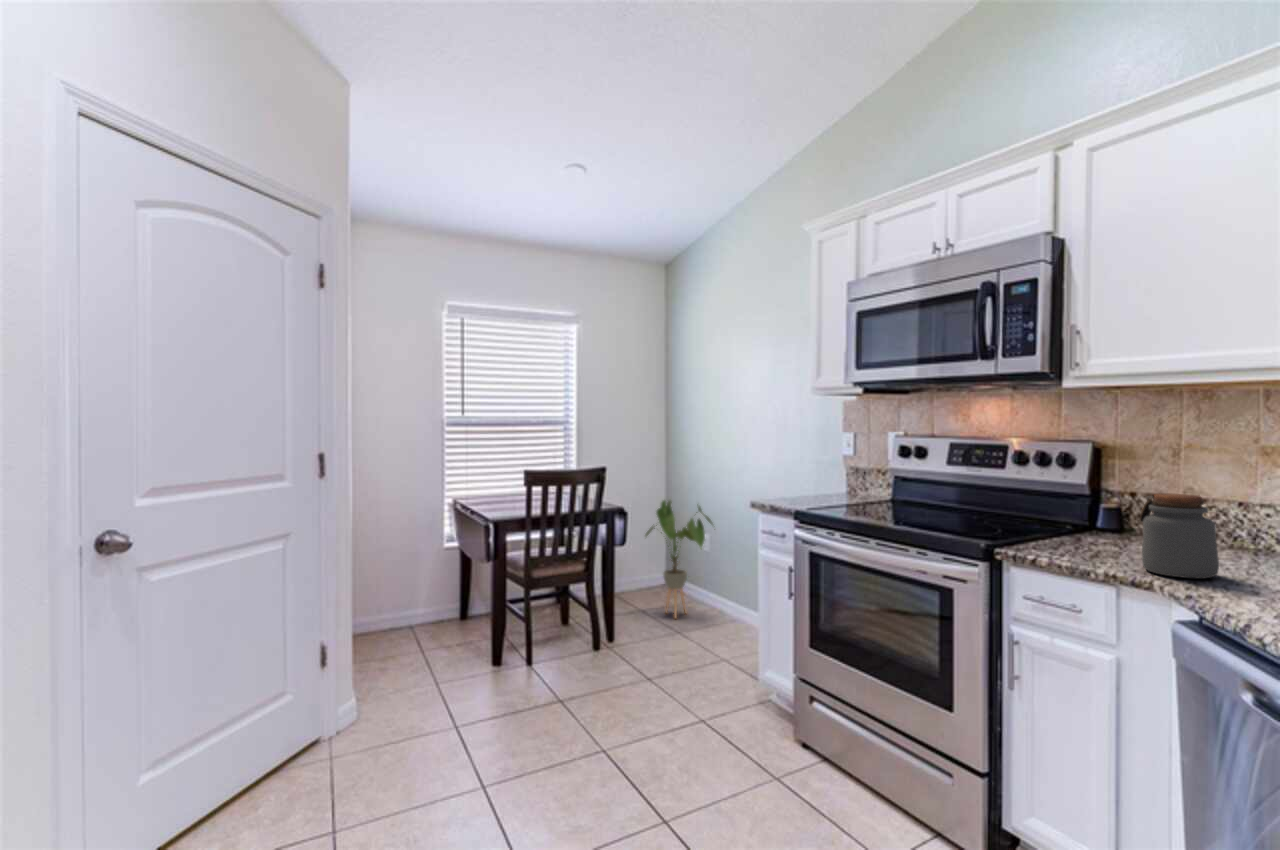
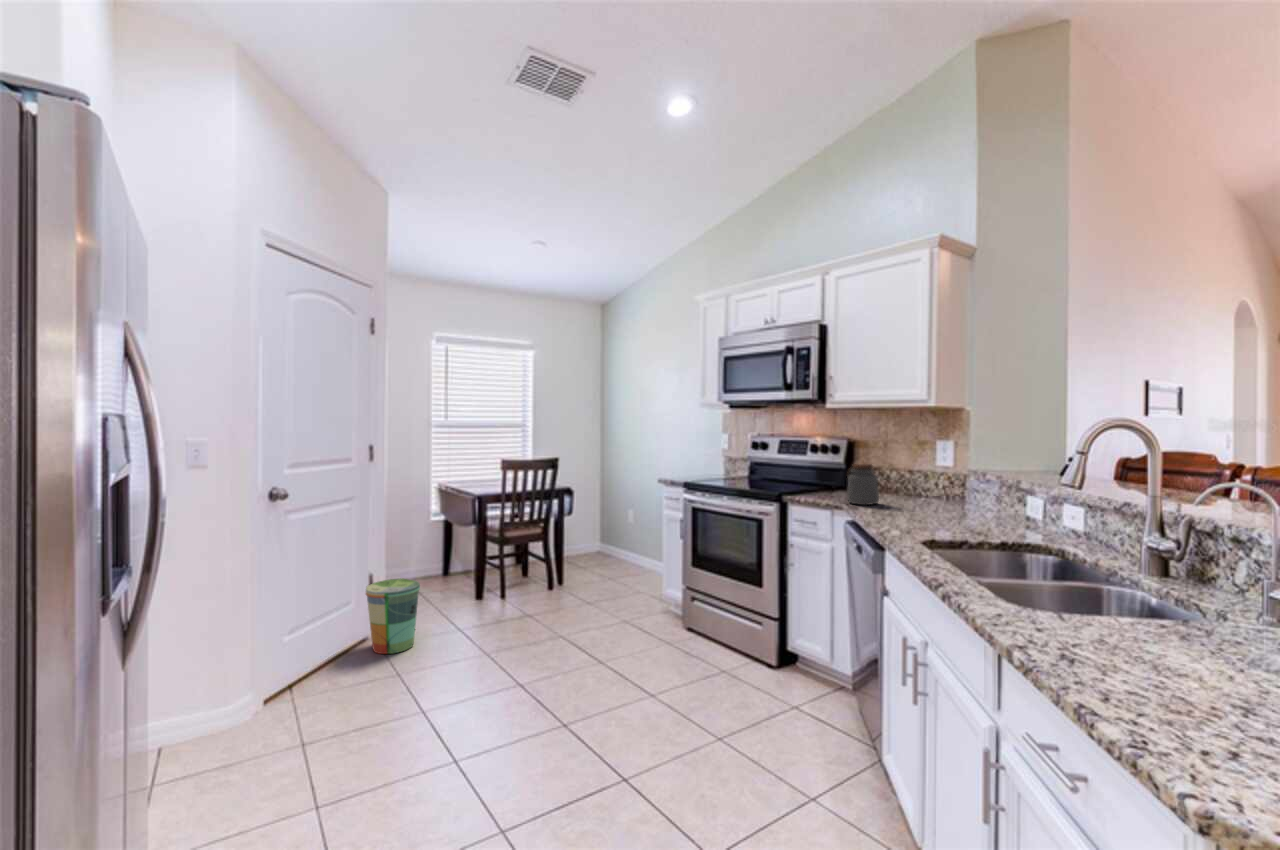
house plant: present [645,500,713,618] -> none [585,483,638,571]
trash can: none [309,650,392,772] -> present [366,578,420,654]

